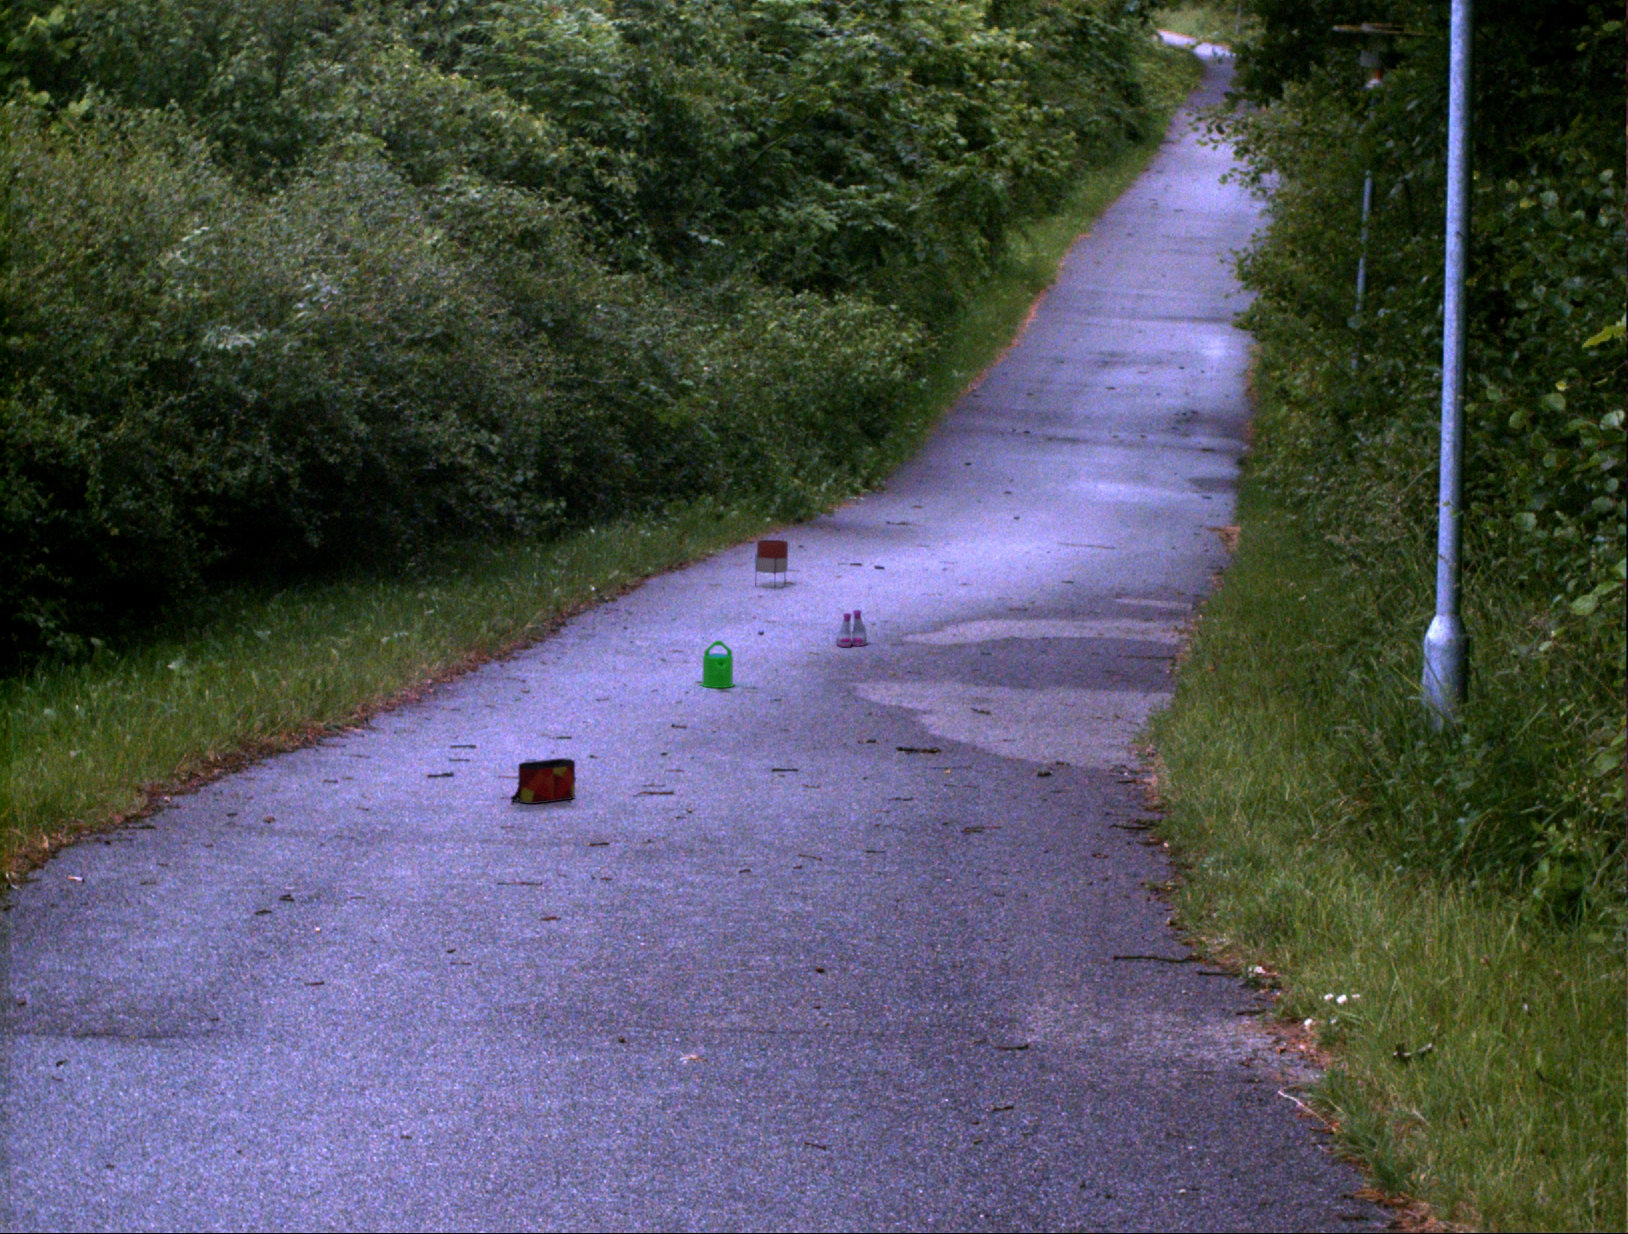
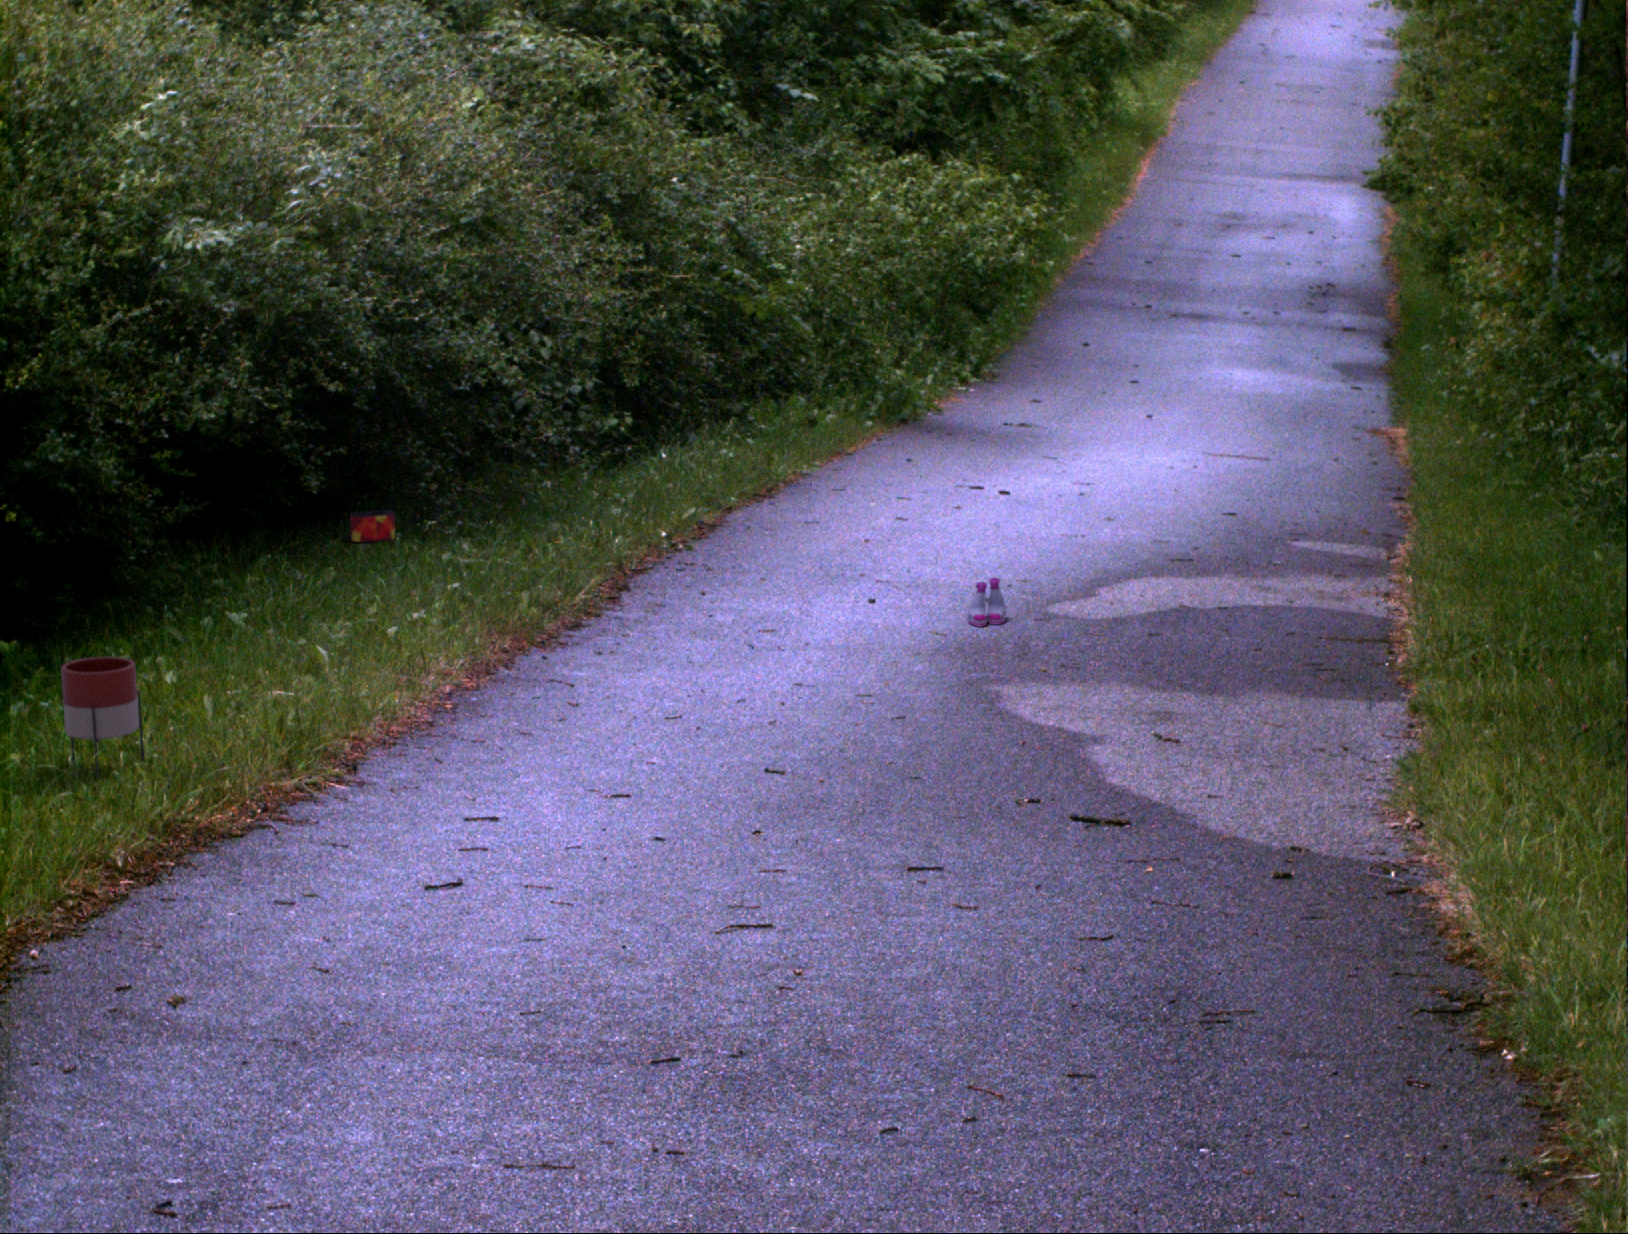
planter: present [755,540,788,578] -> present [61,657,144,778]
watering can: present [701,640,734,688] -> none [797,641,844,705]
bag: present [511,758,576,804] -> present [345,510,396,543]

